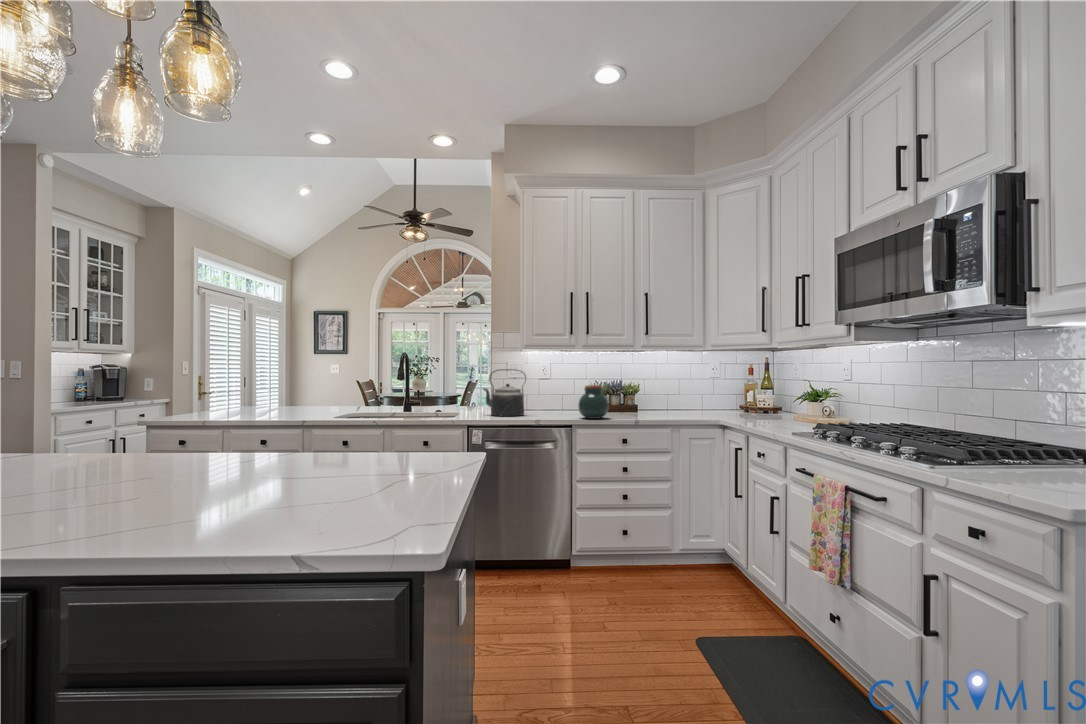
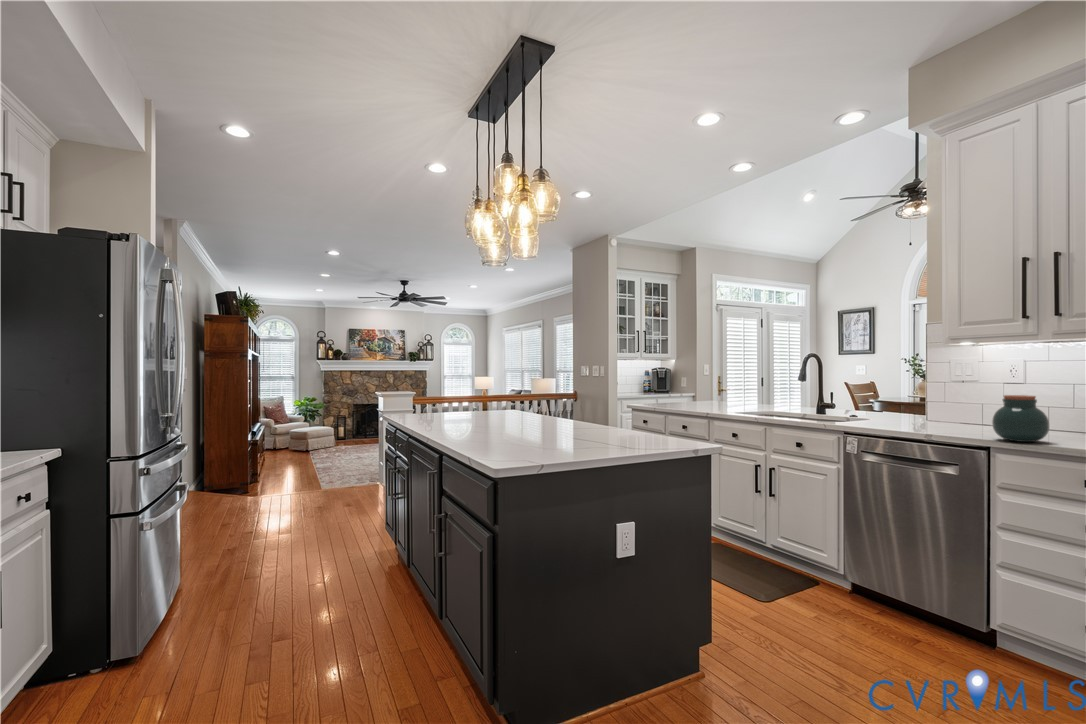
kettle: present [483,369,526,416] -> none [881,372,936,428]

